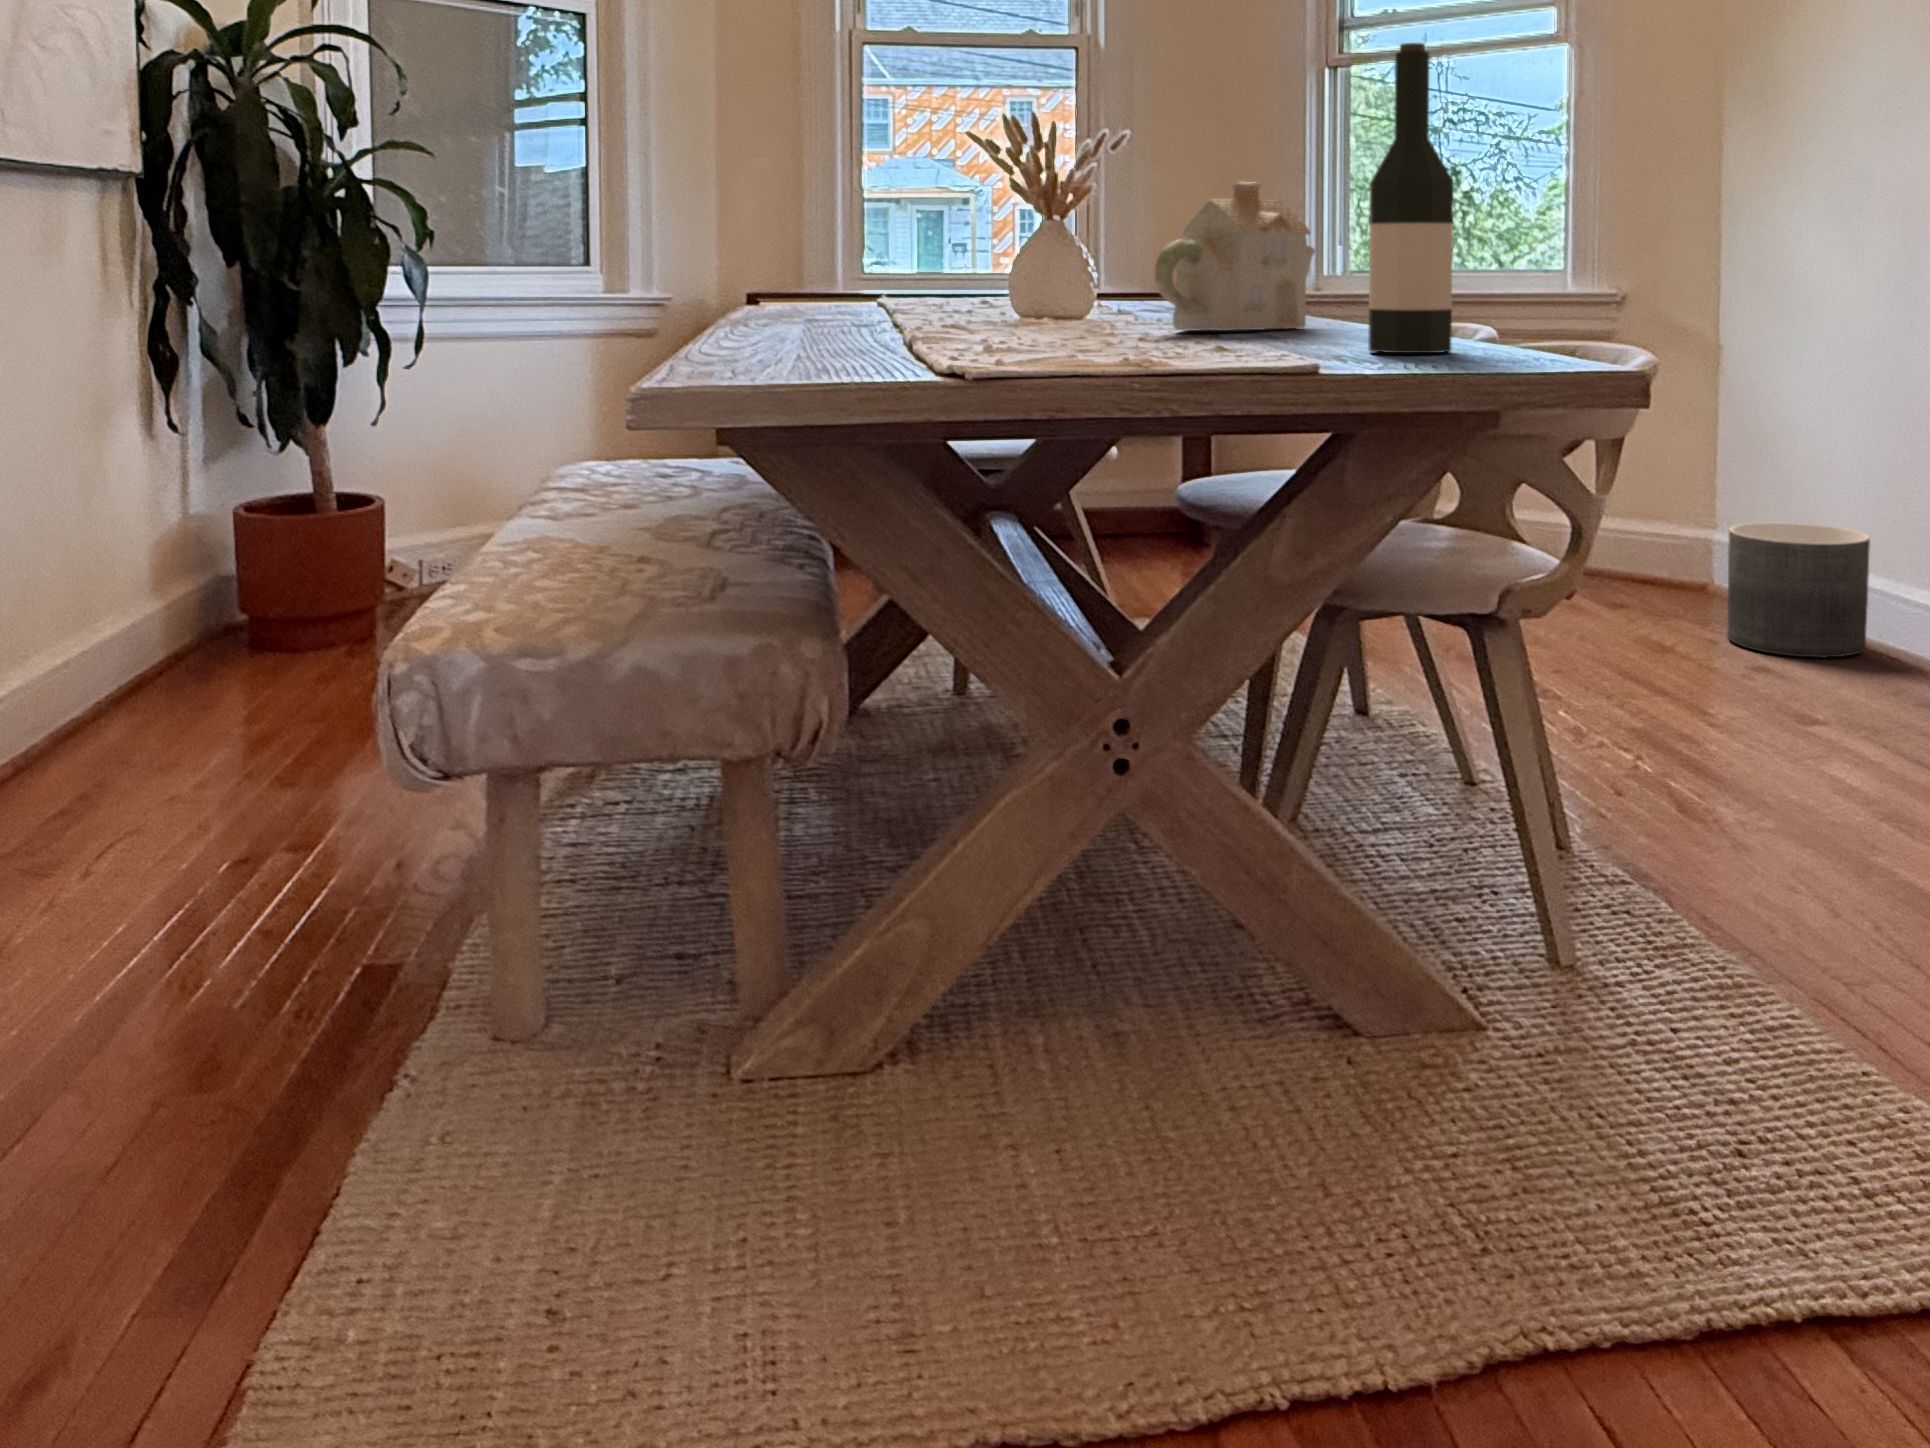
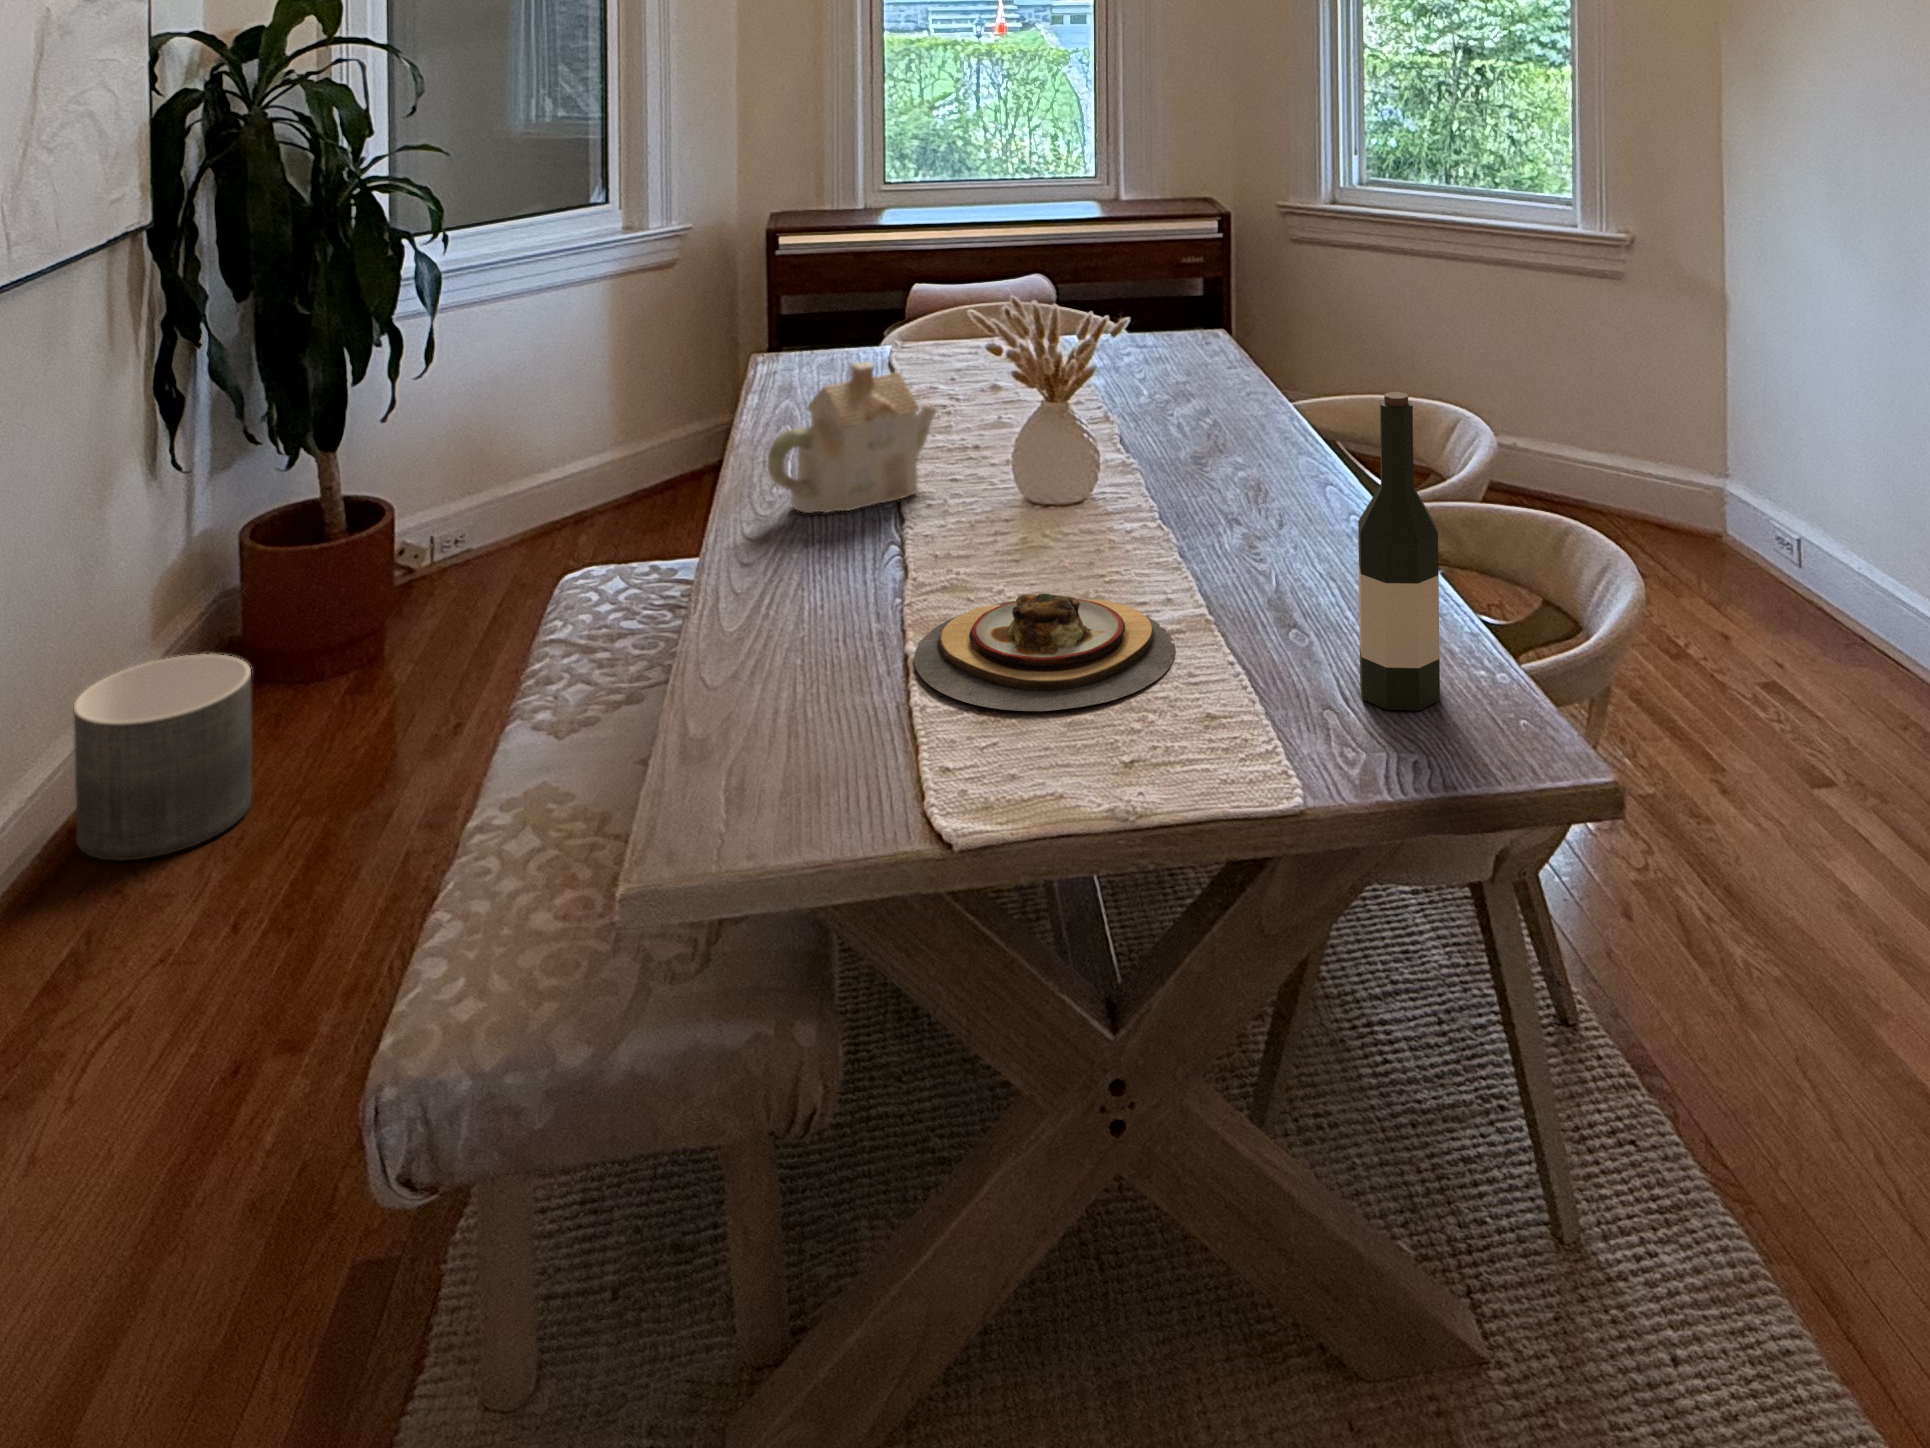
teapot: present [1154,182,1315,330] -> present [768,362,937,513]
plate: none [913,292,1178,357] -> present [914,593,1175,711]
planter: present [1727,523,1870,657] -> present [74,654,252,861]

